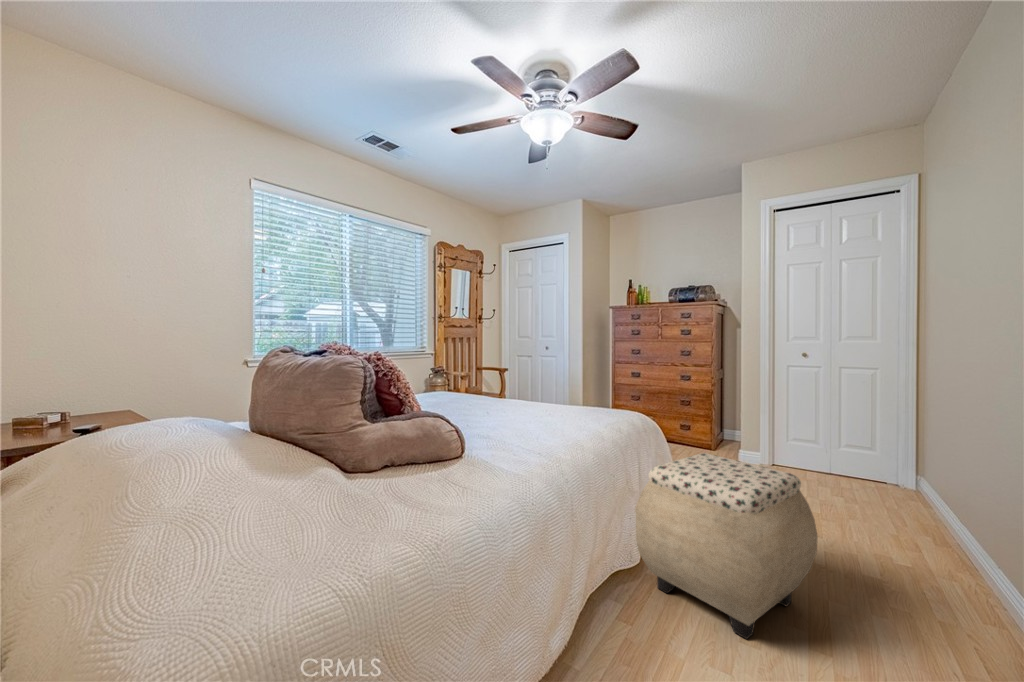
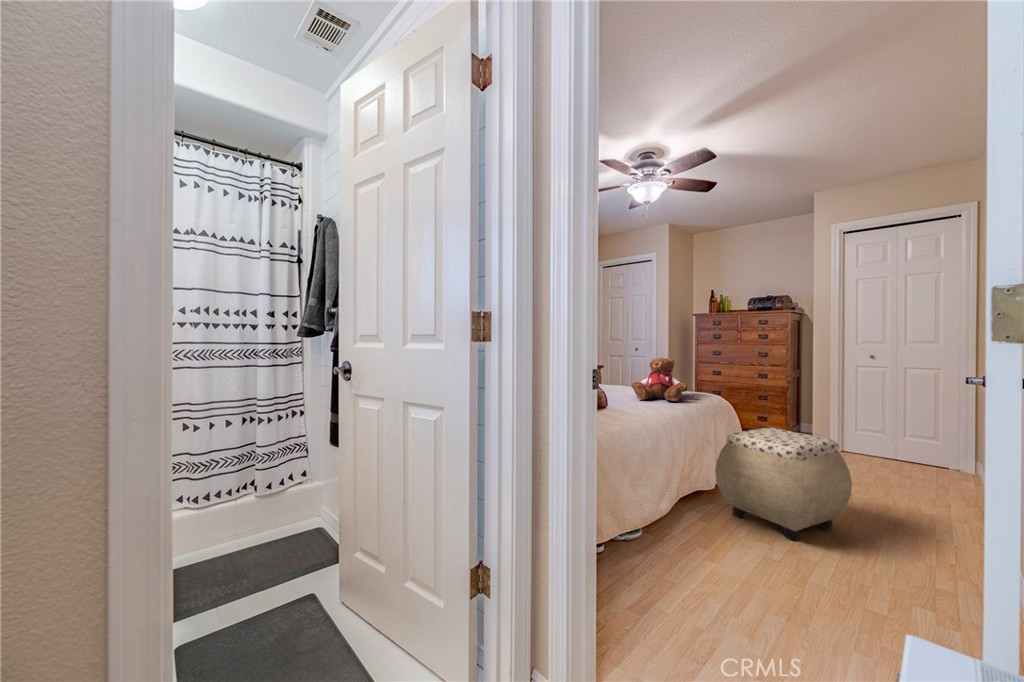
teddy bear: none [519,356,595,420] -> present [632,358,687,401]

